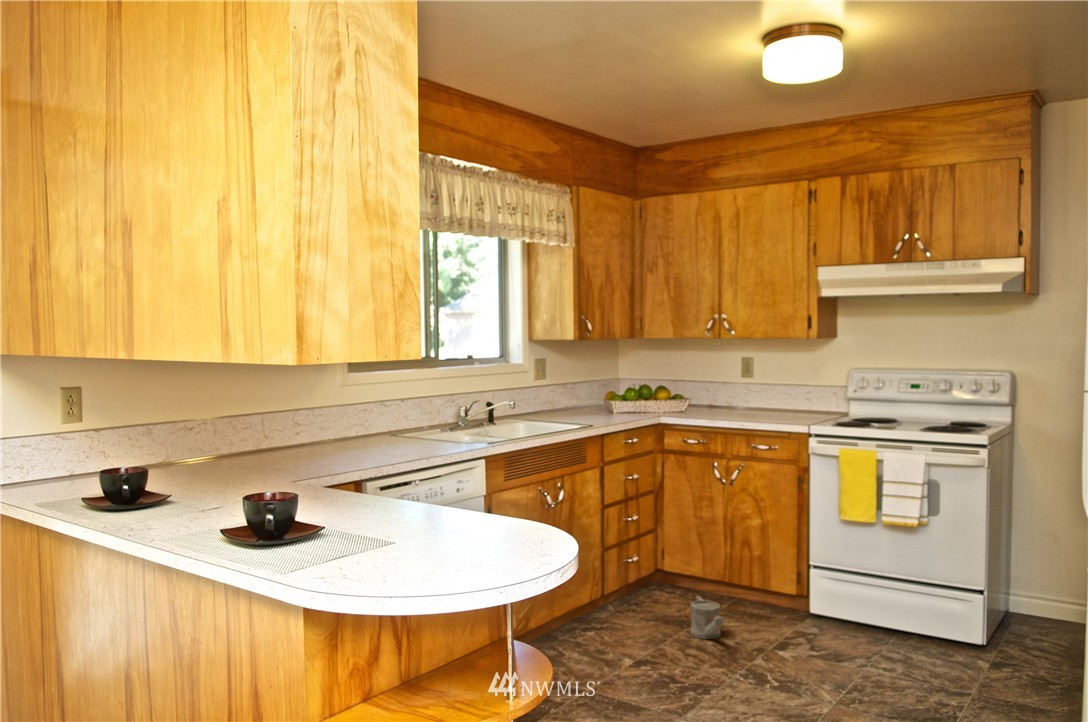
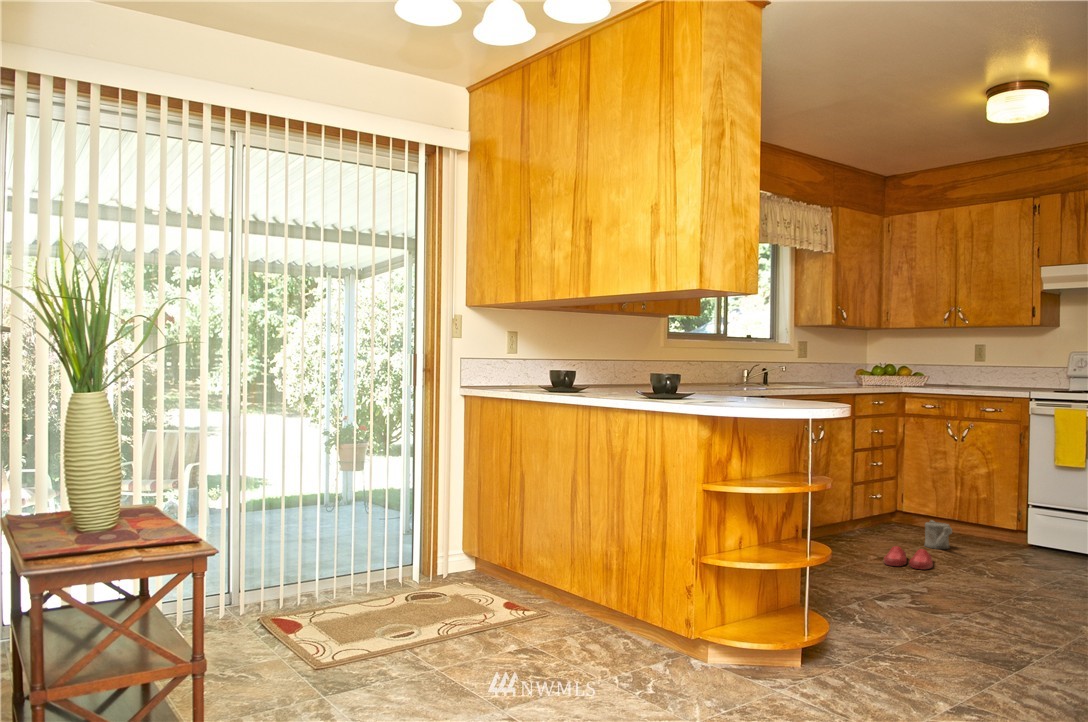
slippers: none [640,657,702,698] -> present [884,546,933,569]

